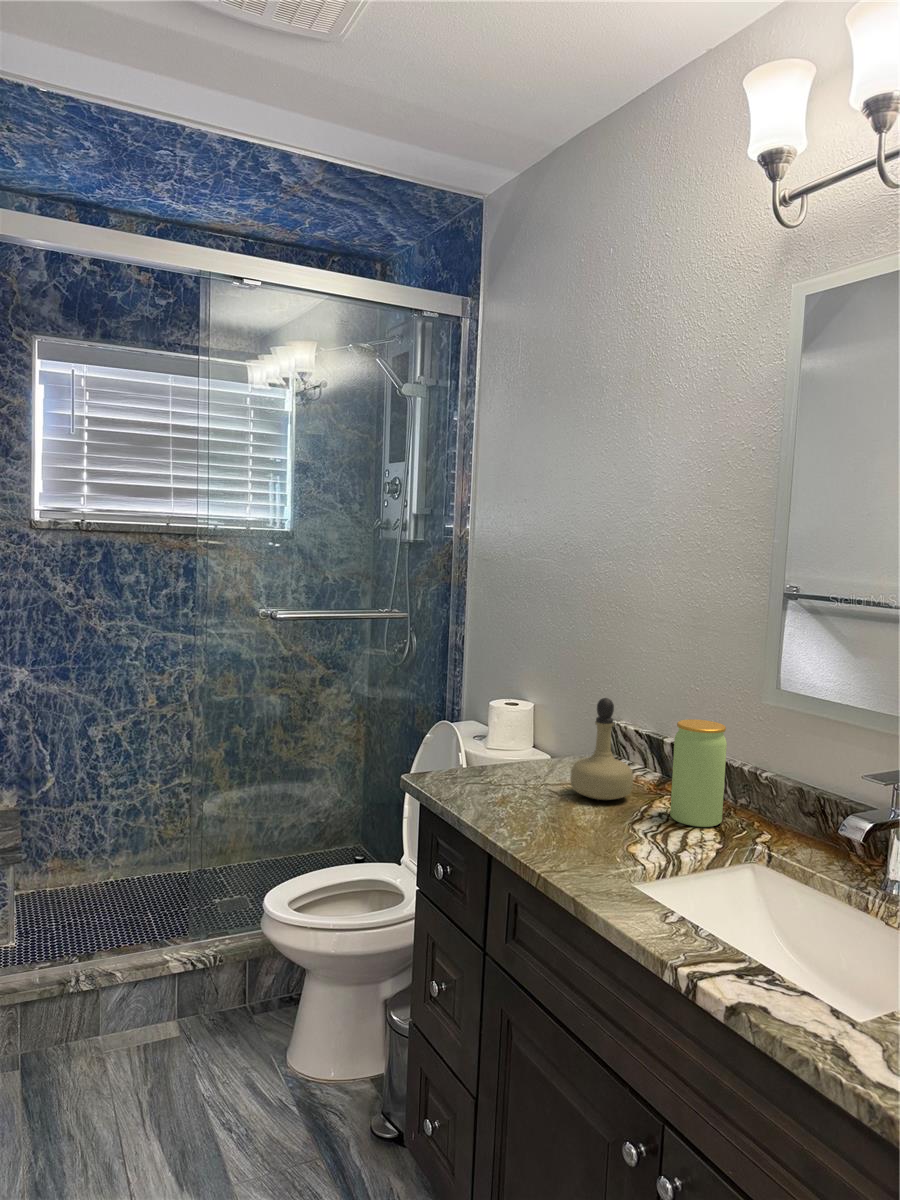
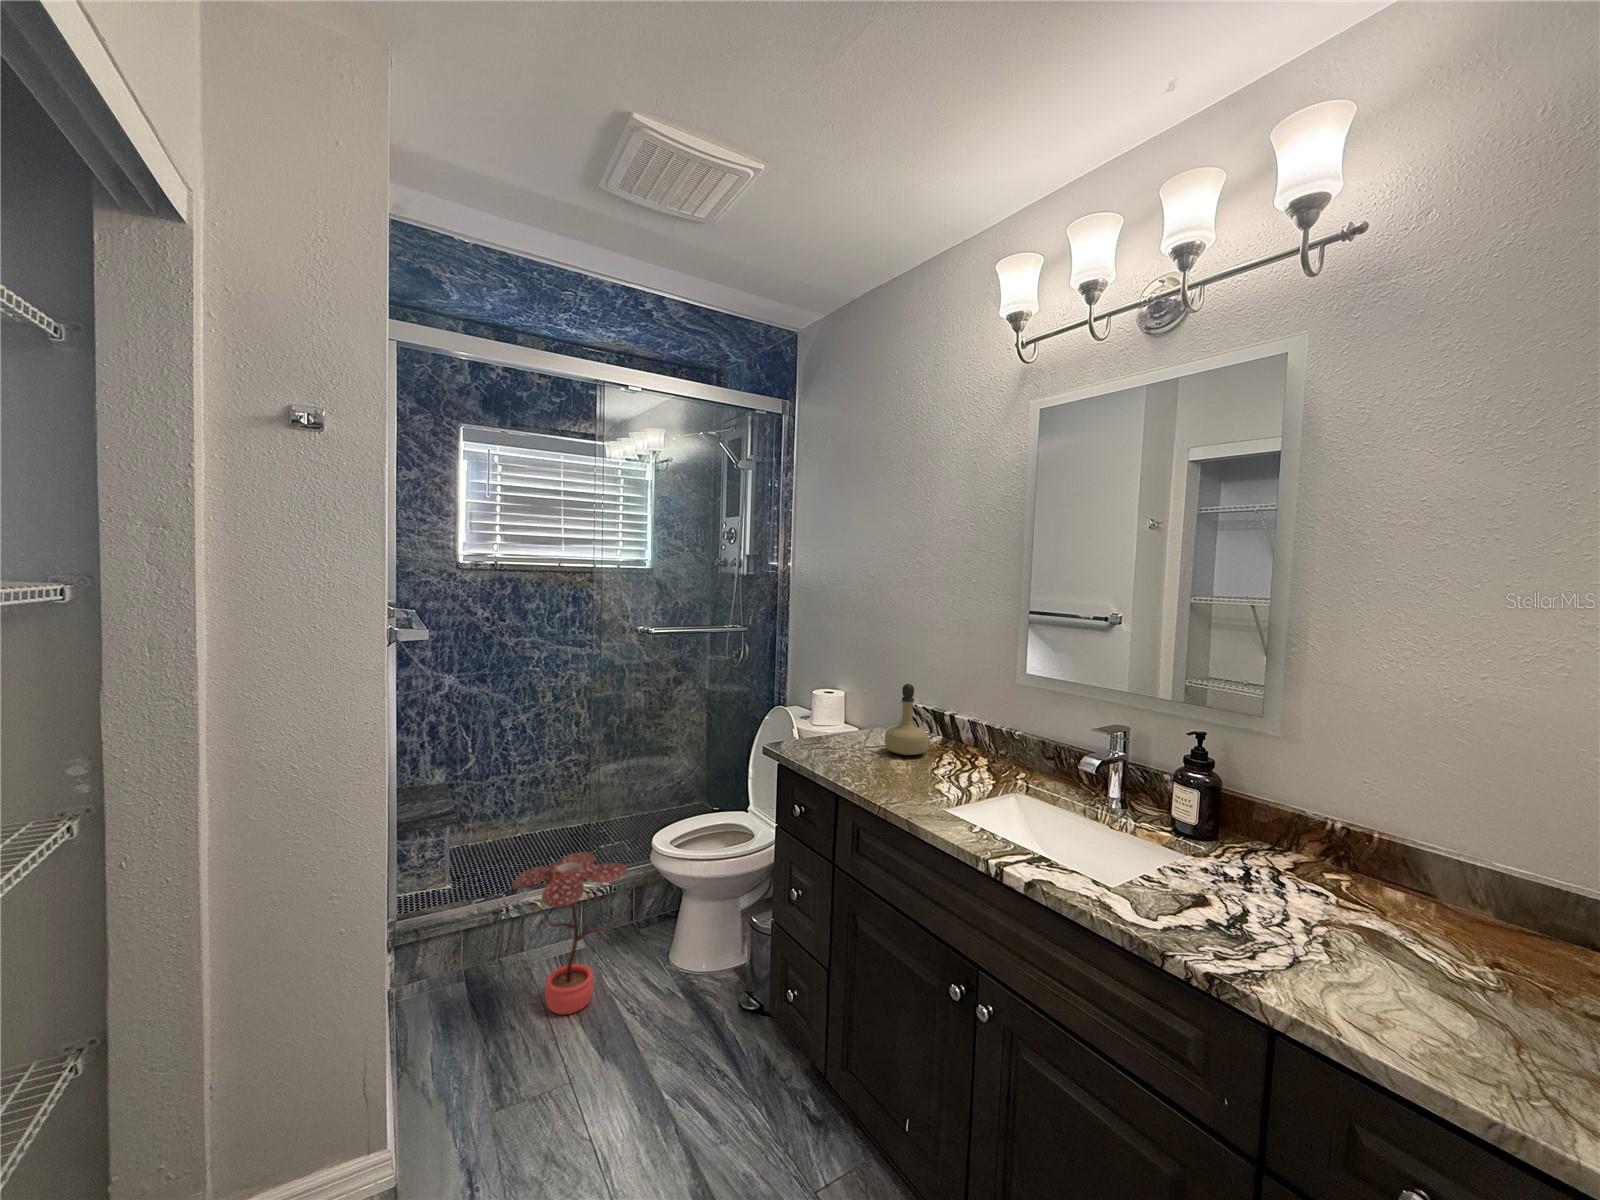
jar: present [670,719,727,827] -> none [956,697,994,771]
potted plant: none [71,910,226,1125] -> present [512,852,627,1014]

